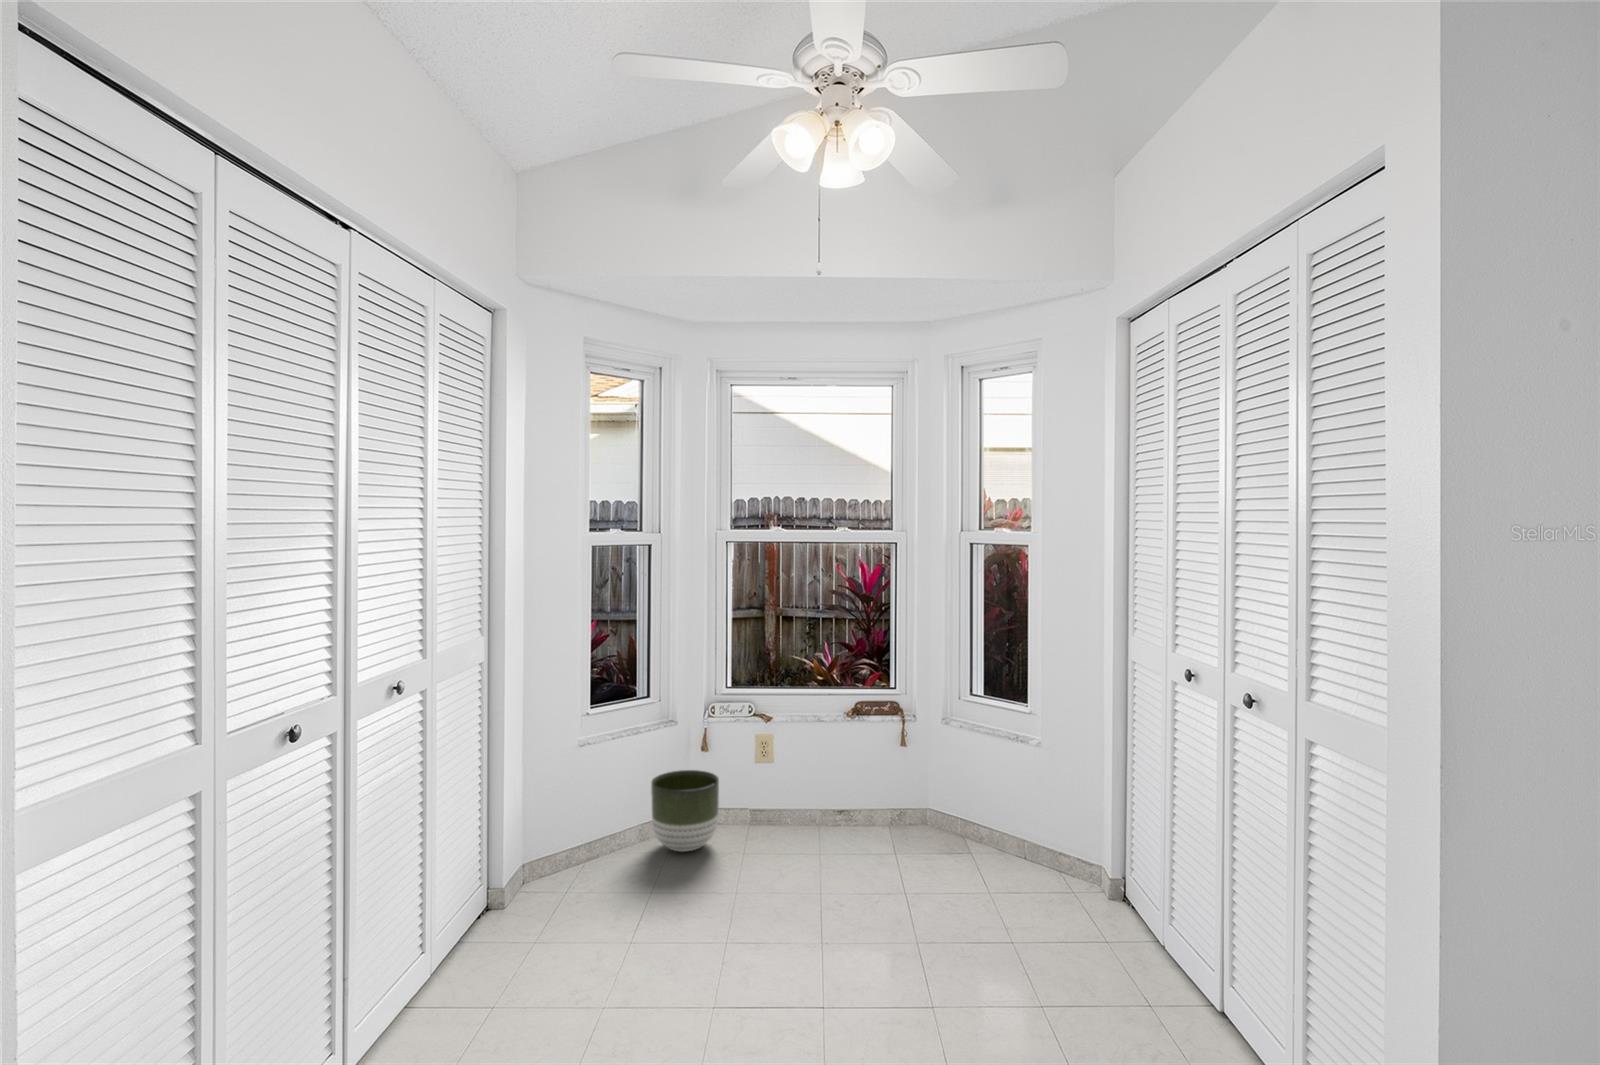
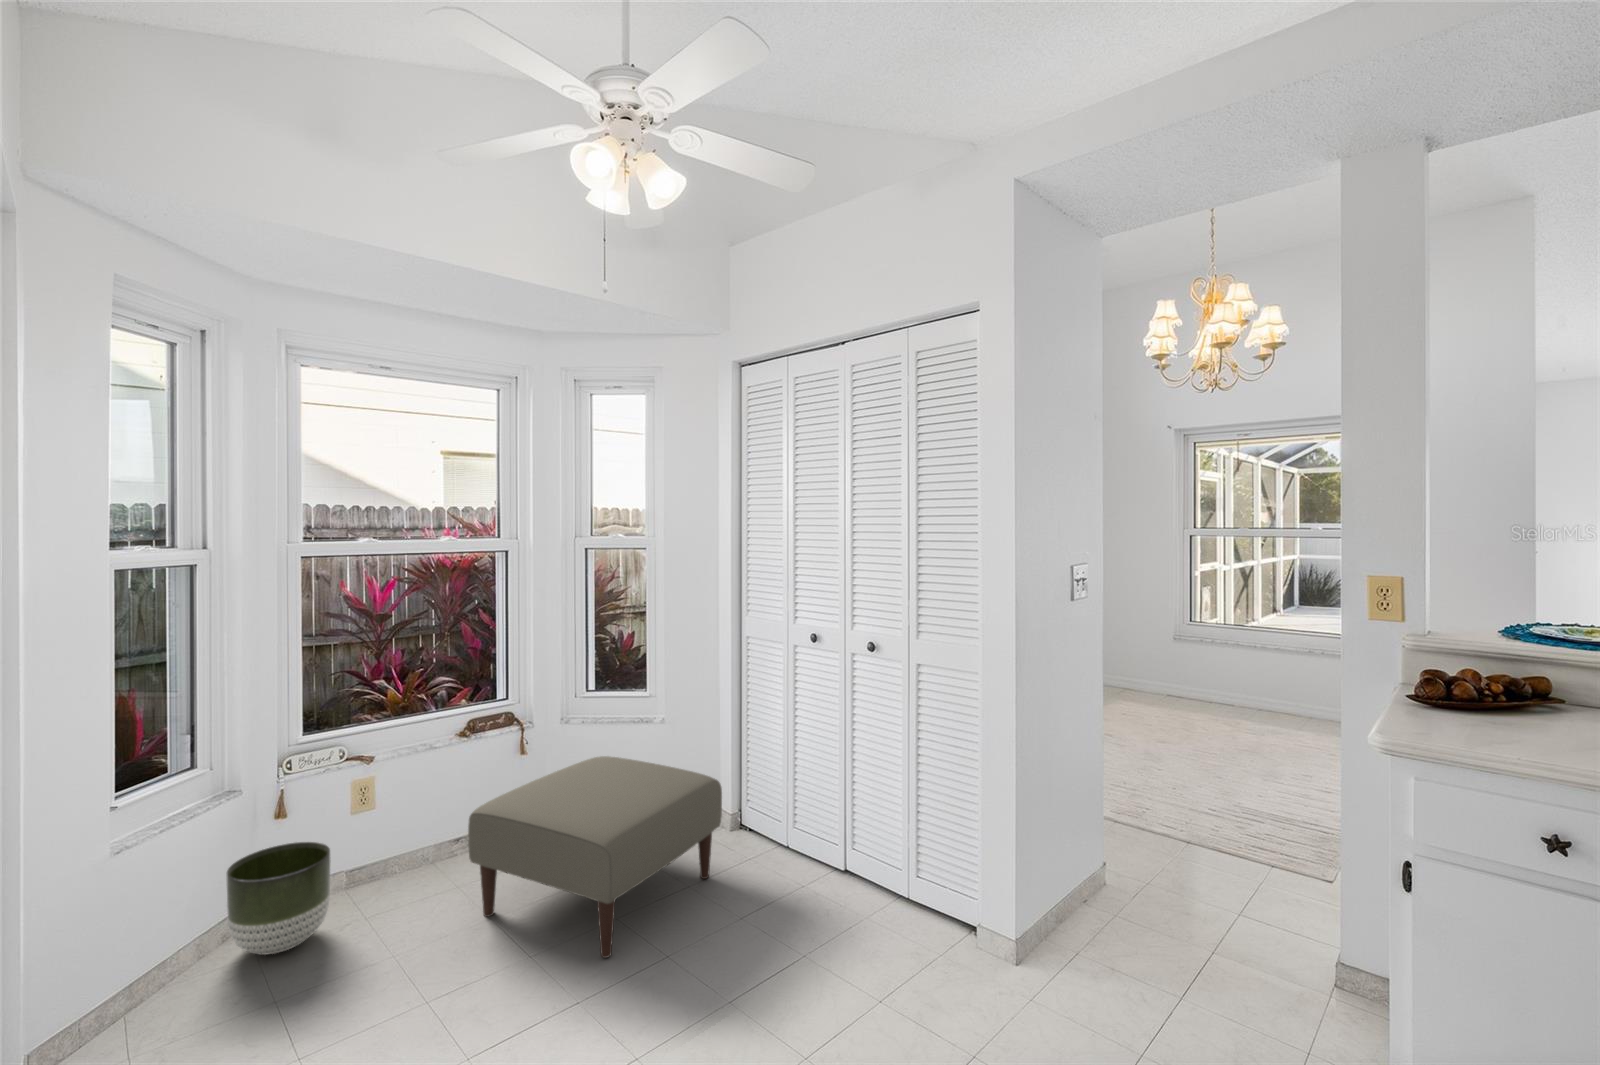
ottoman: none [808,762,1055,952] -> present [468,756,722,958]

